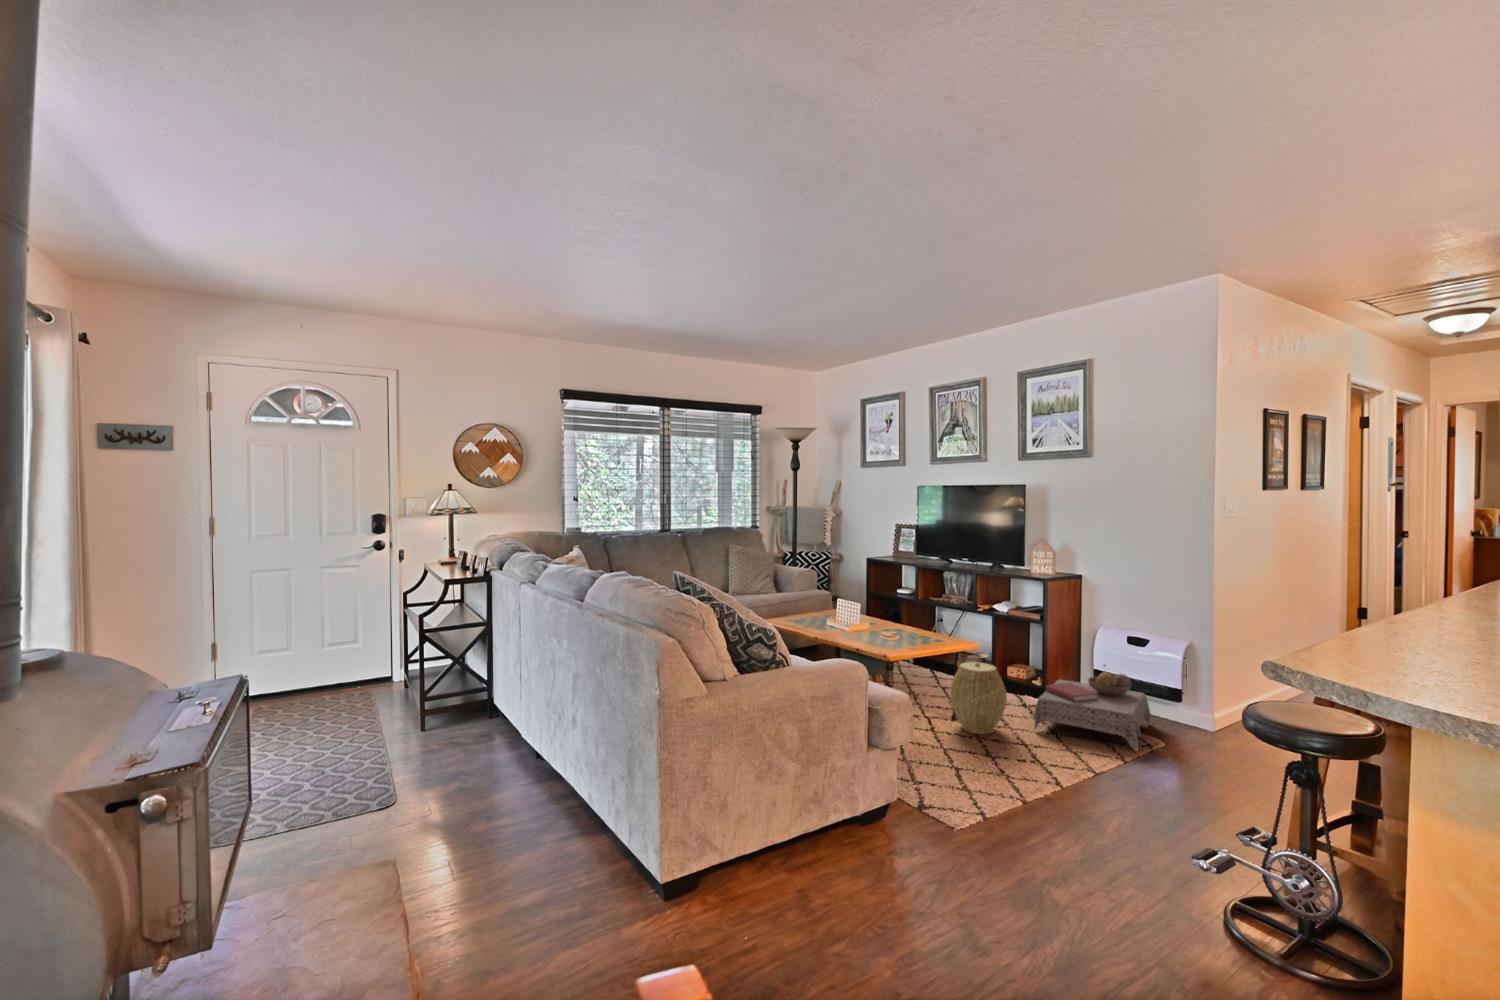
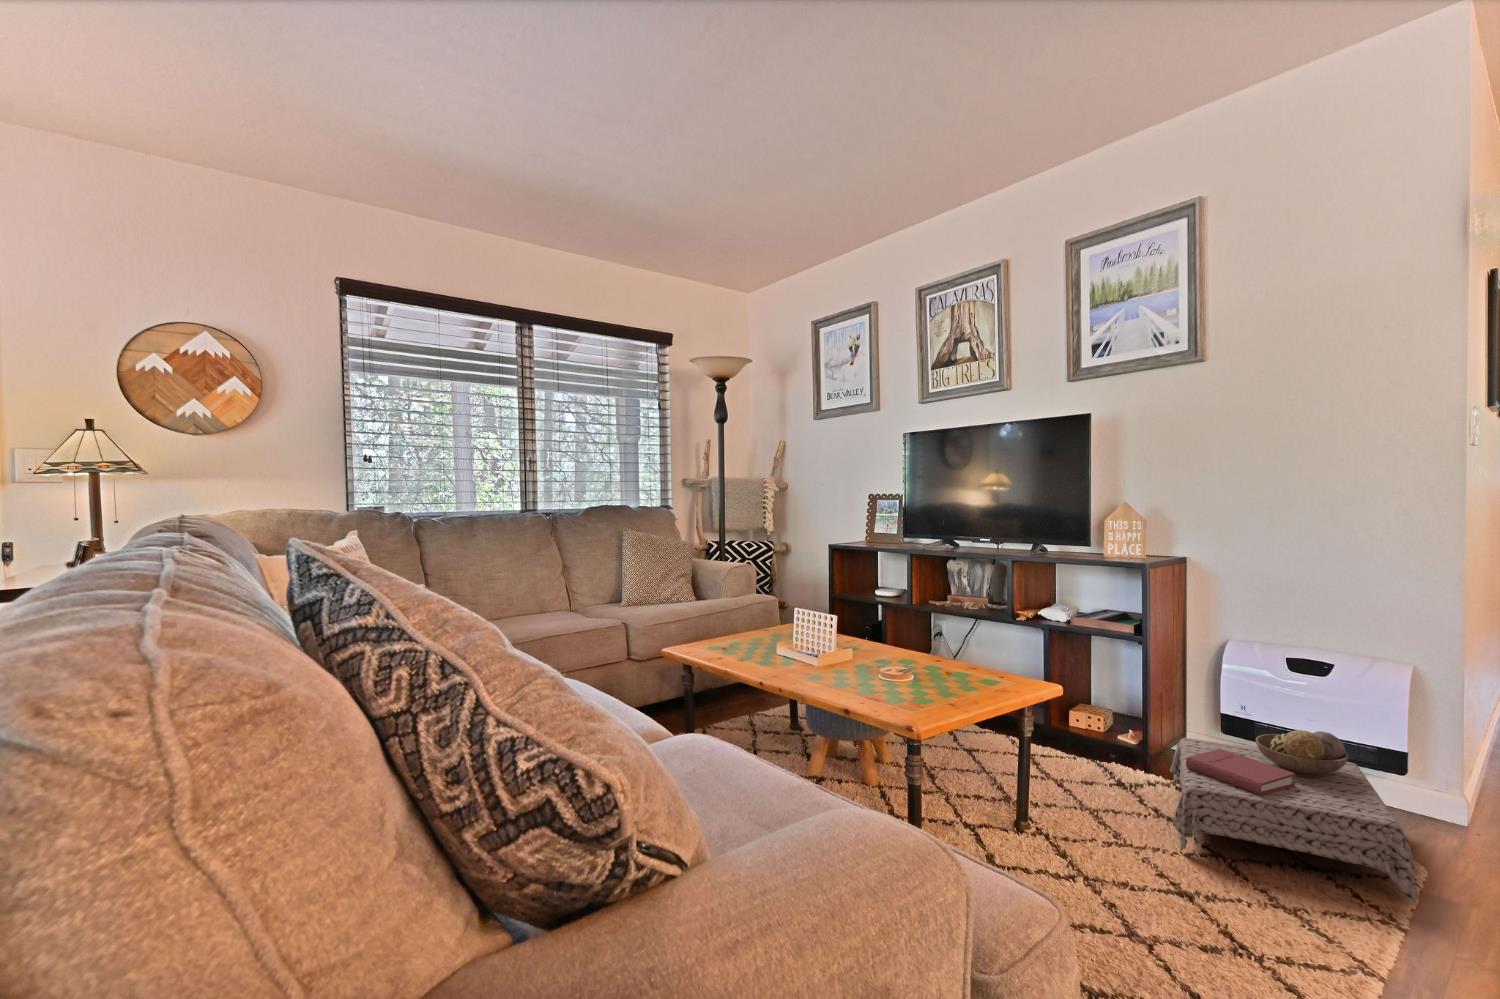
woven basket: present [950,662,1007,734] -> none [1018,720,1133,868]

